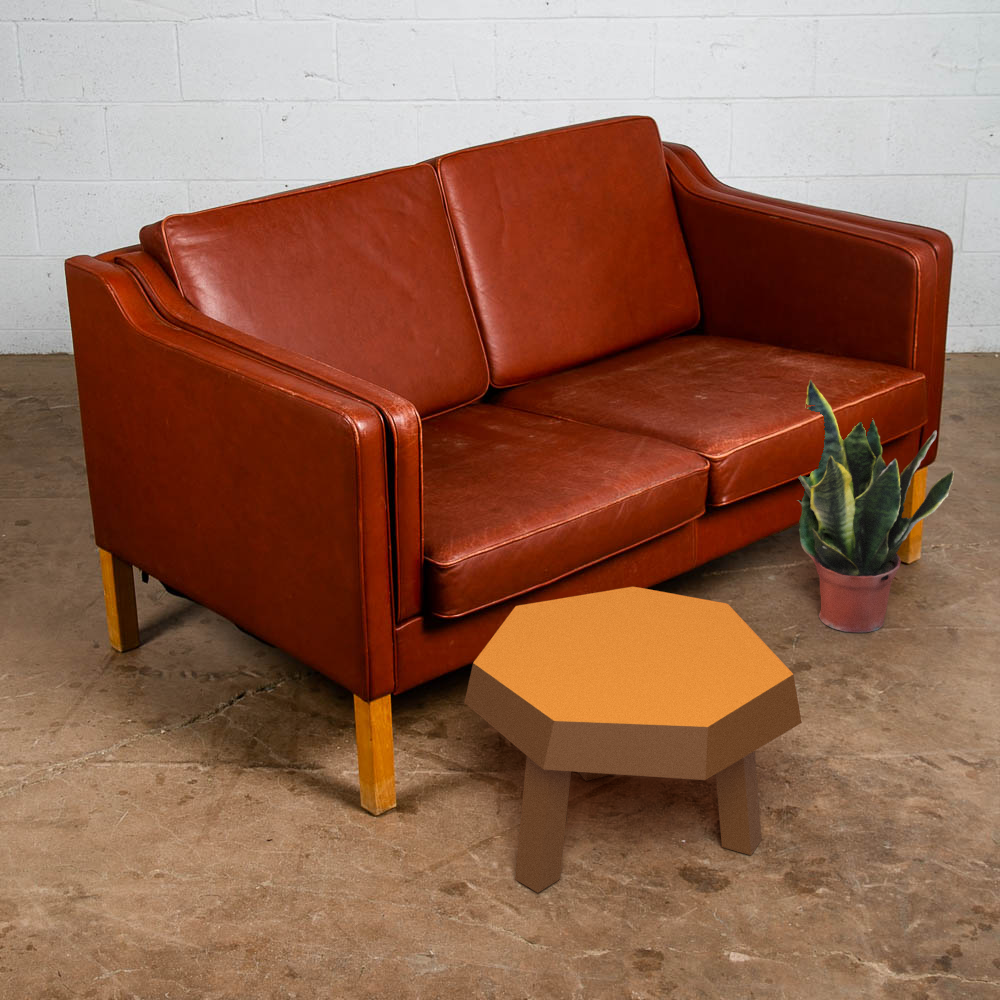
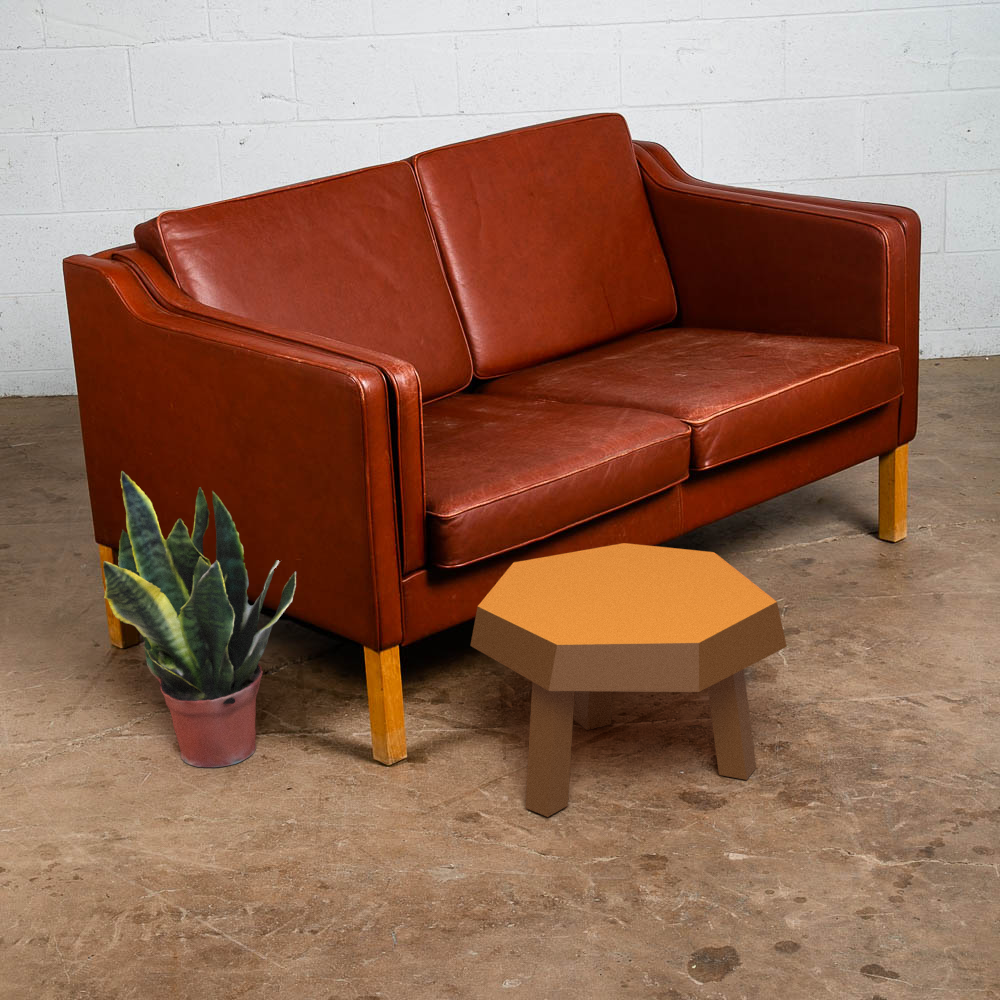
potted plant: present [798,380,954,632] -> present [103,471,296,767]

